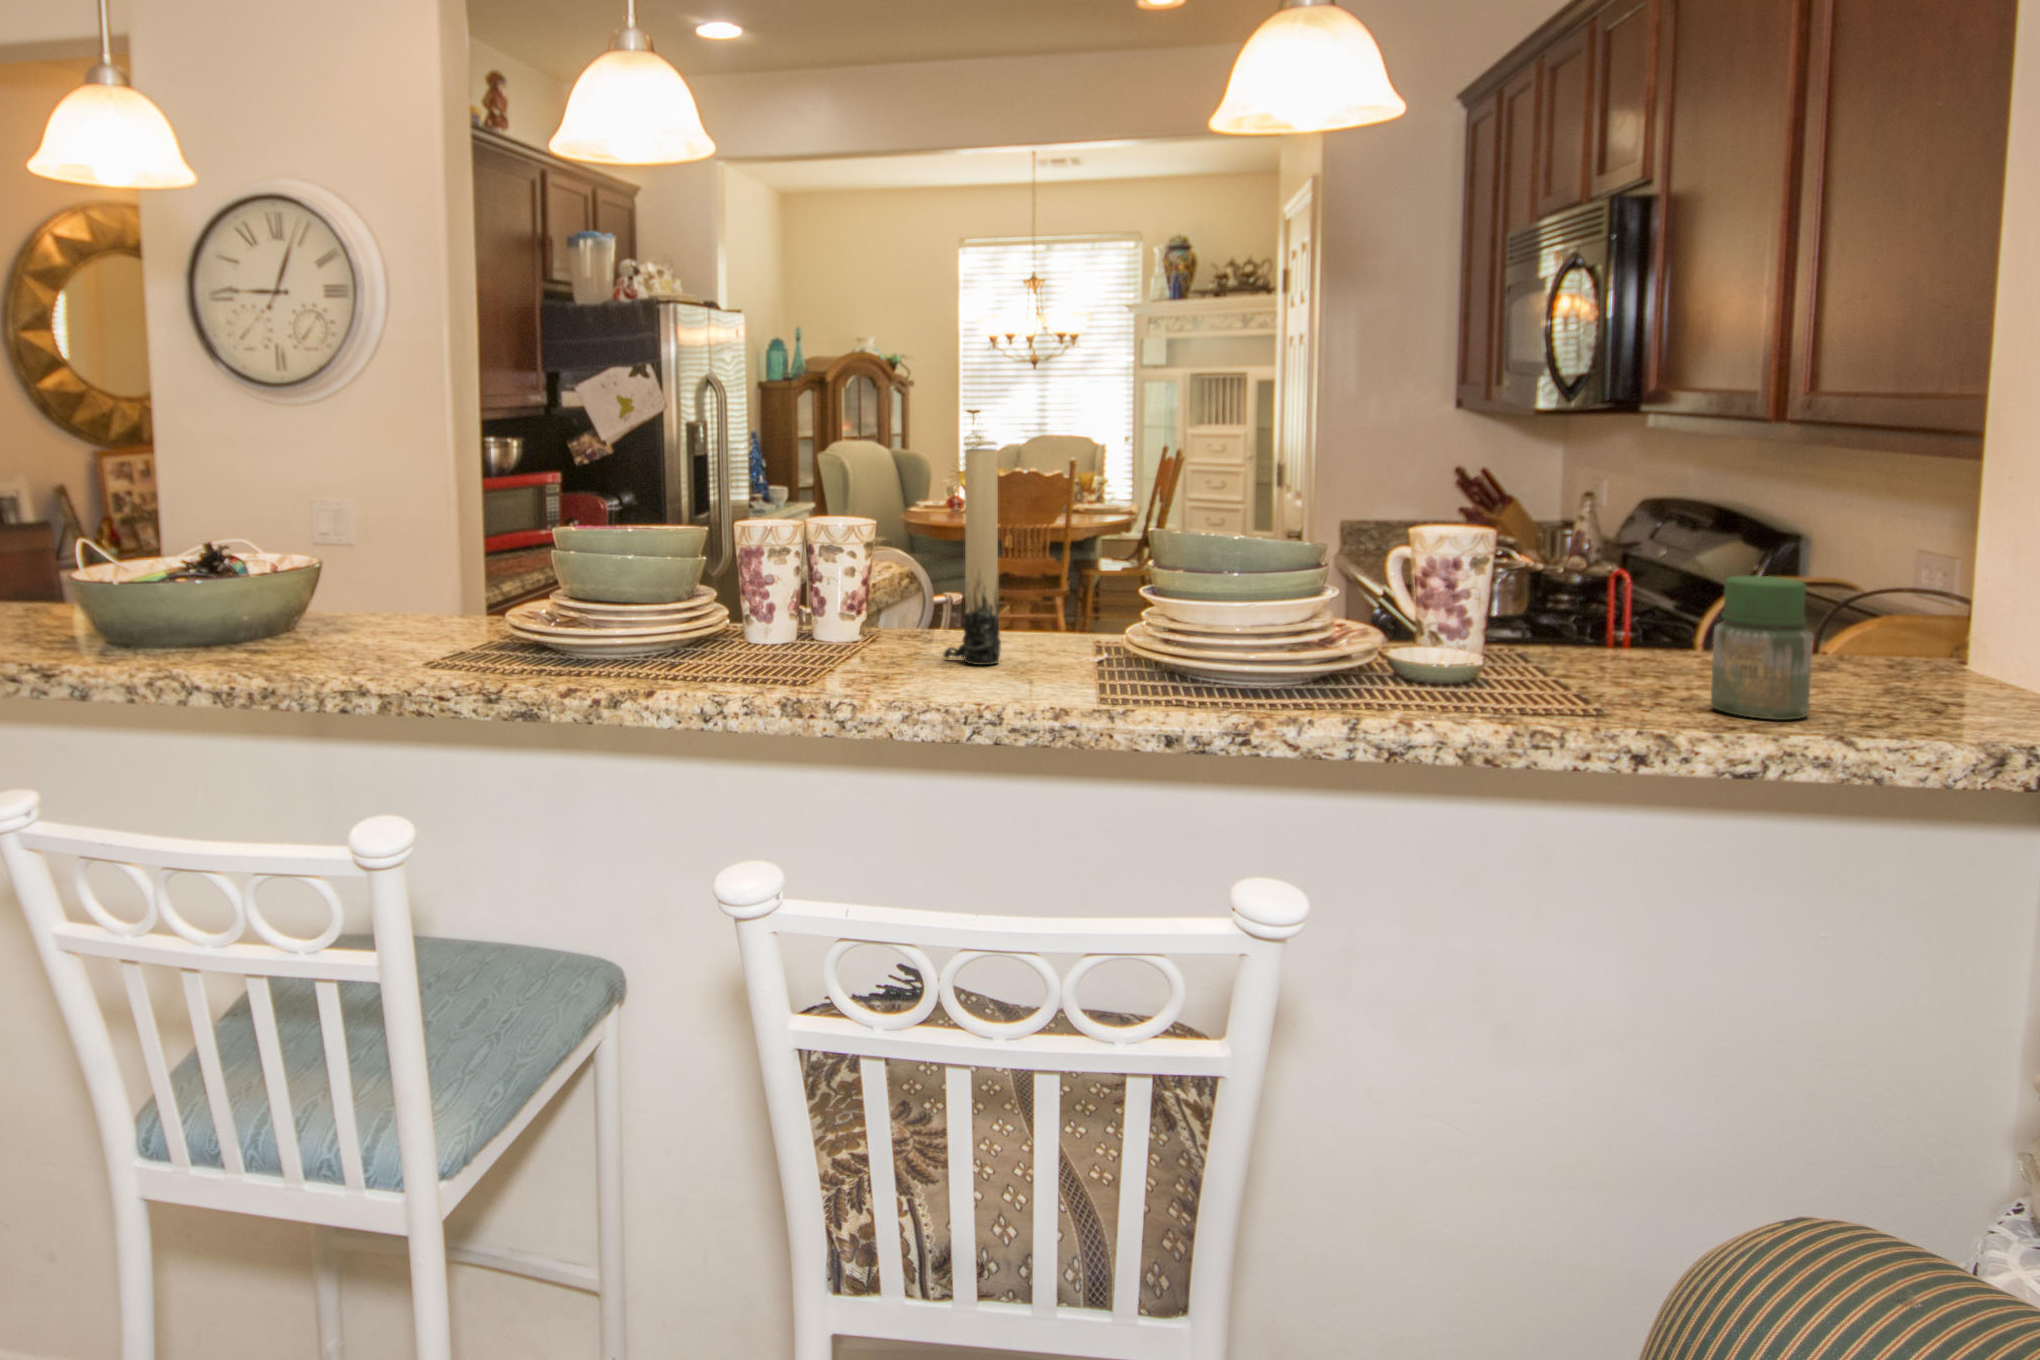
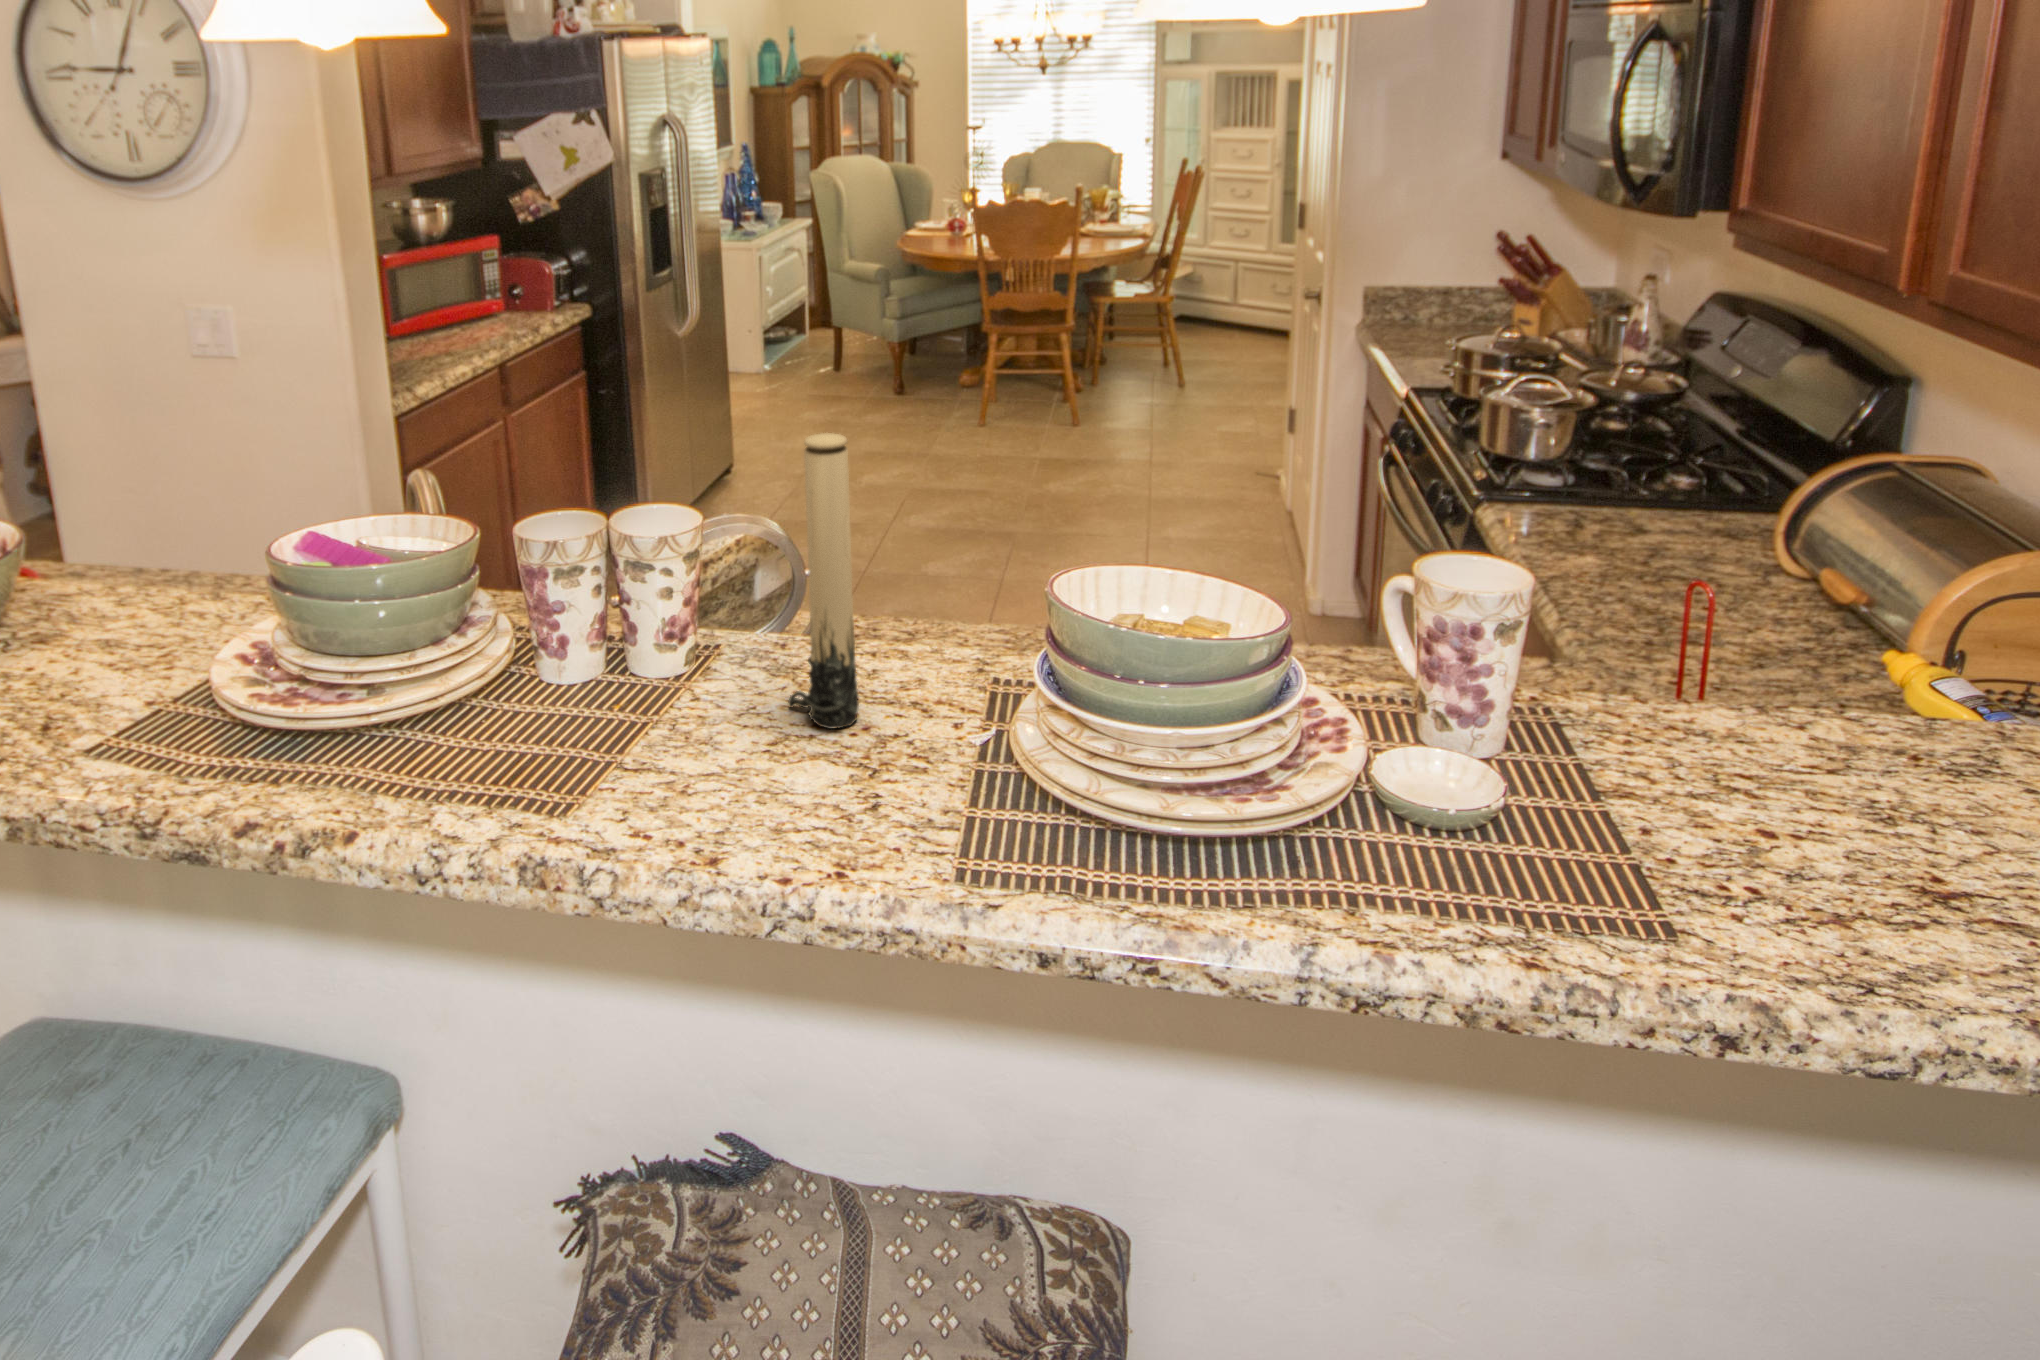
jar: present [1711,576,1813,720] -> none [1829,722,1997,955]

